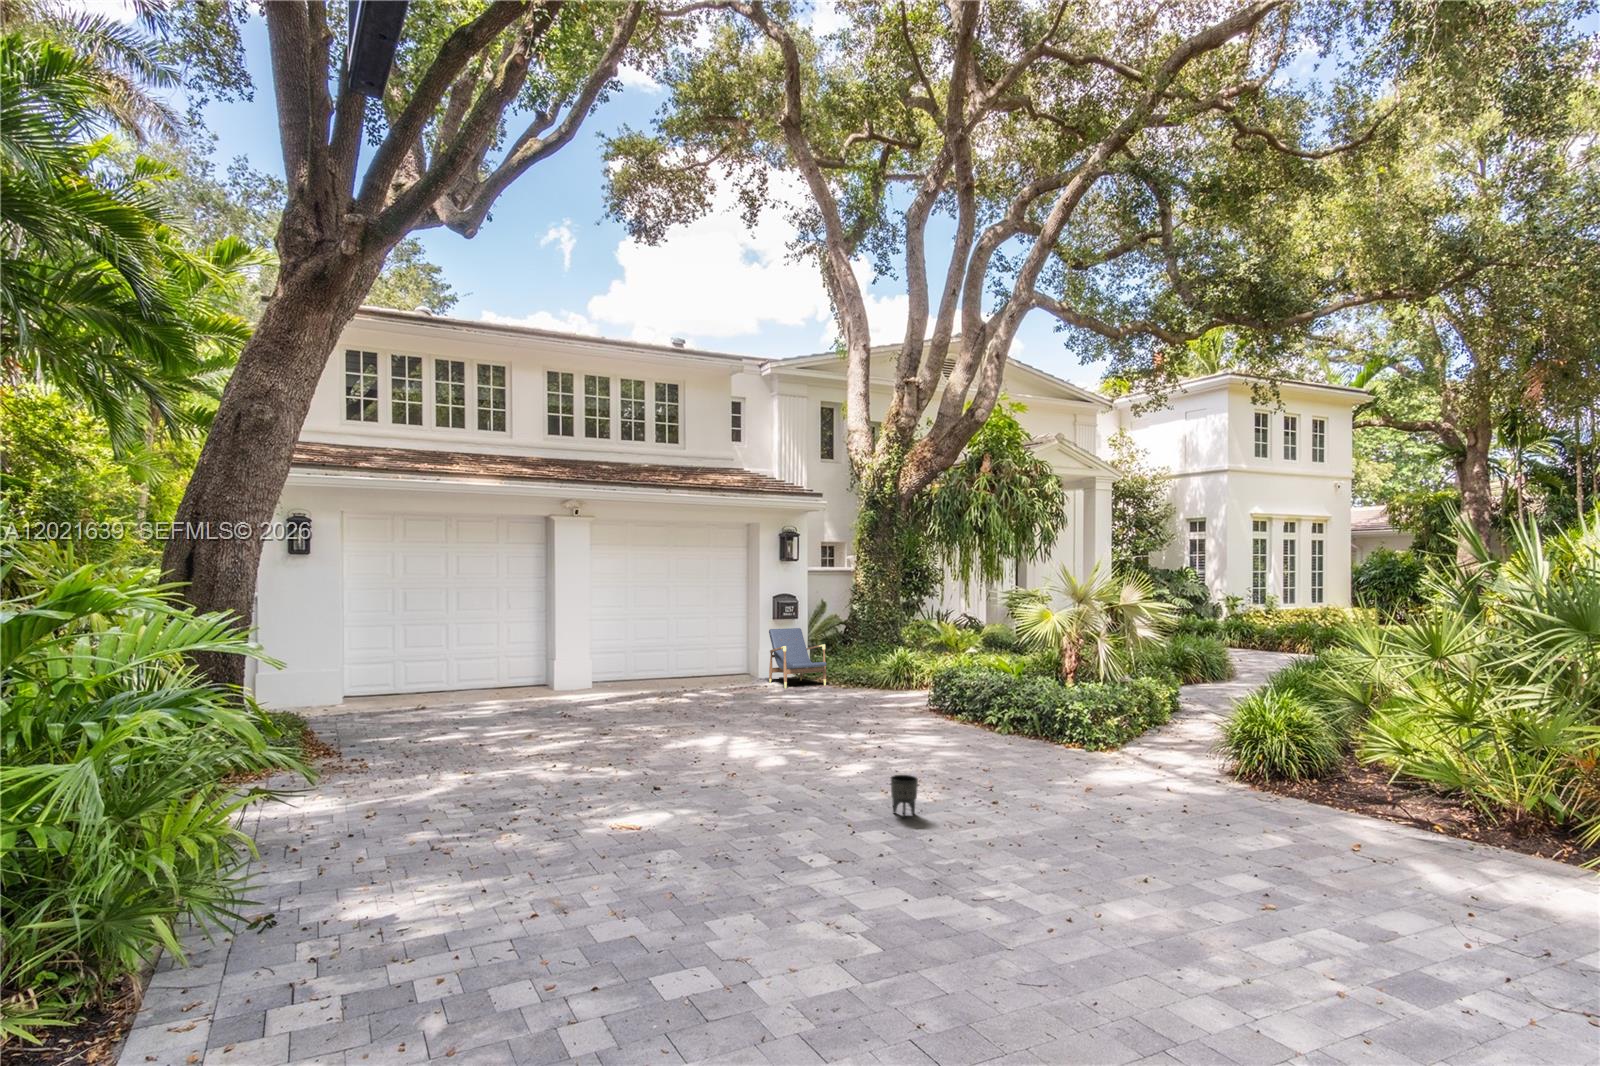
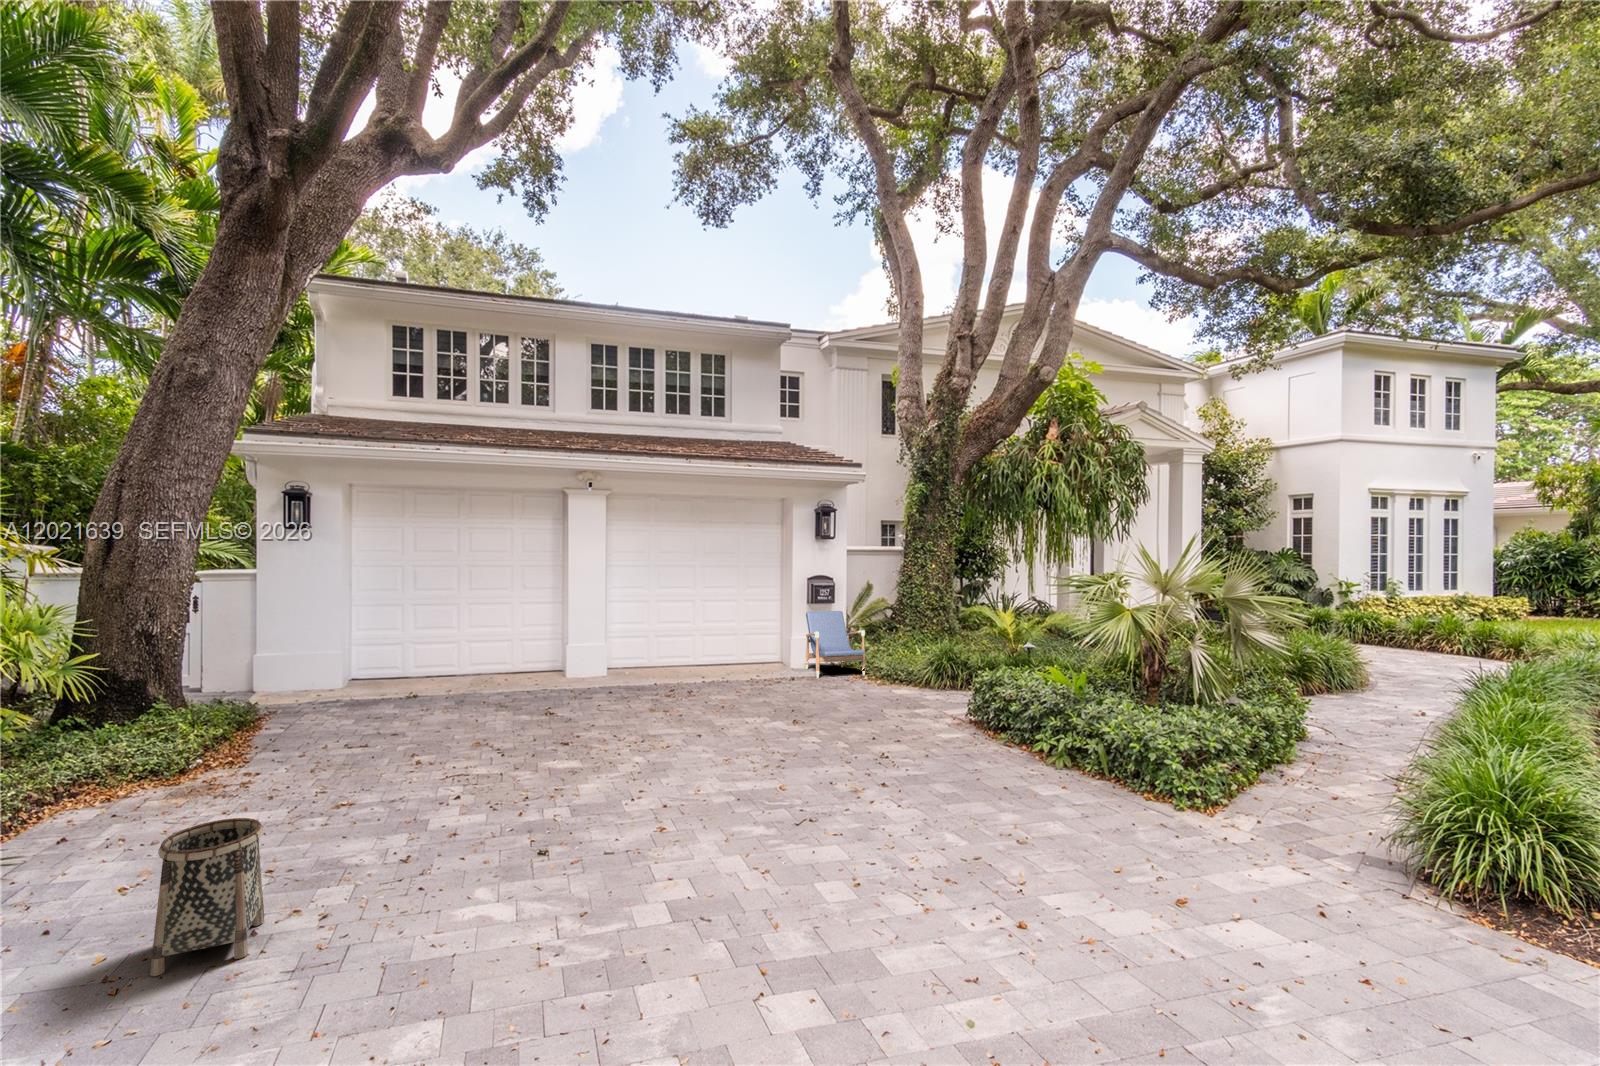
basket: none [493,744,552,830] -> present [150,818,264,976]
planter: present [891,775,918,818] -> none [797,916,846,1009]

